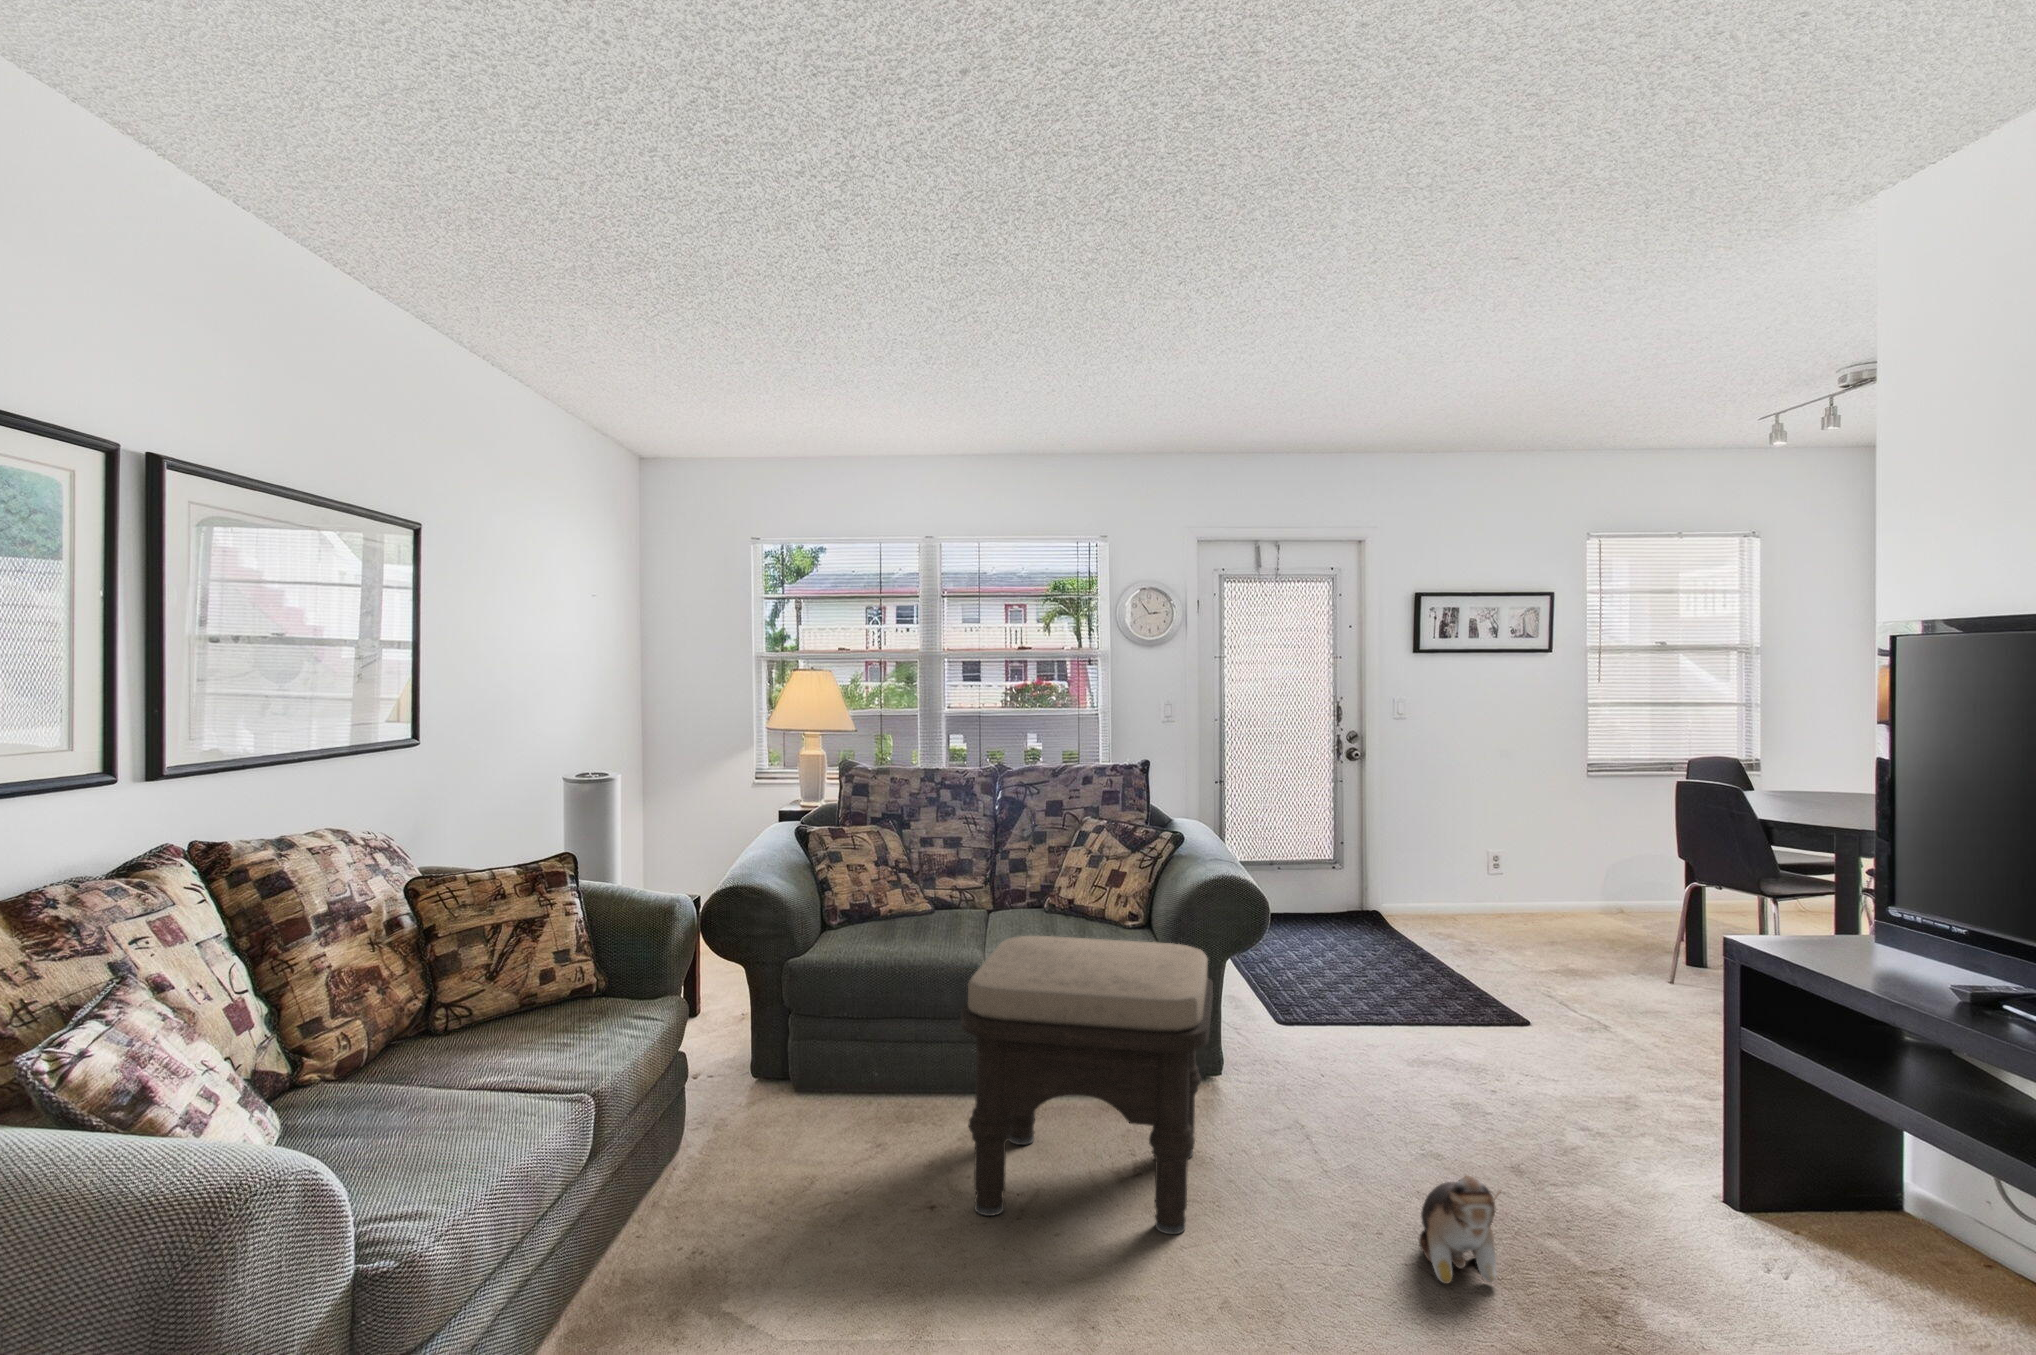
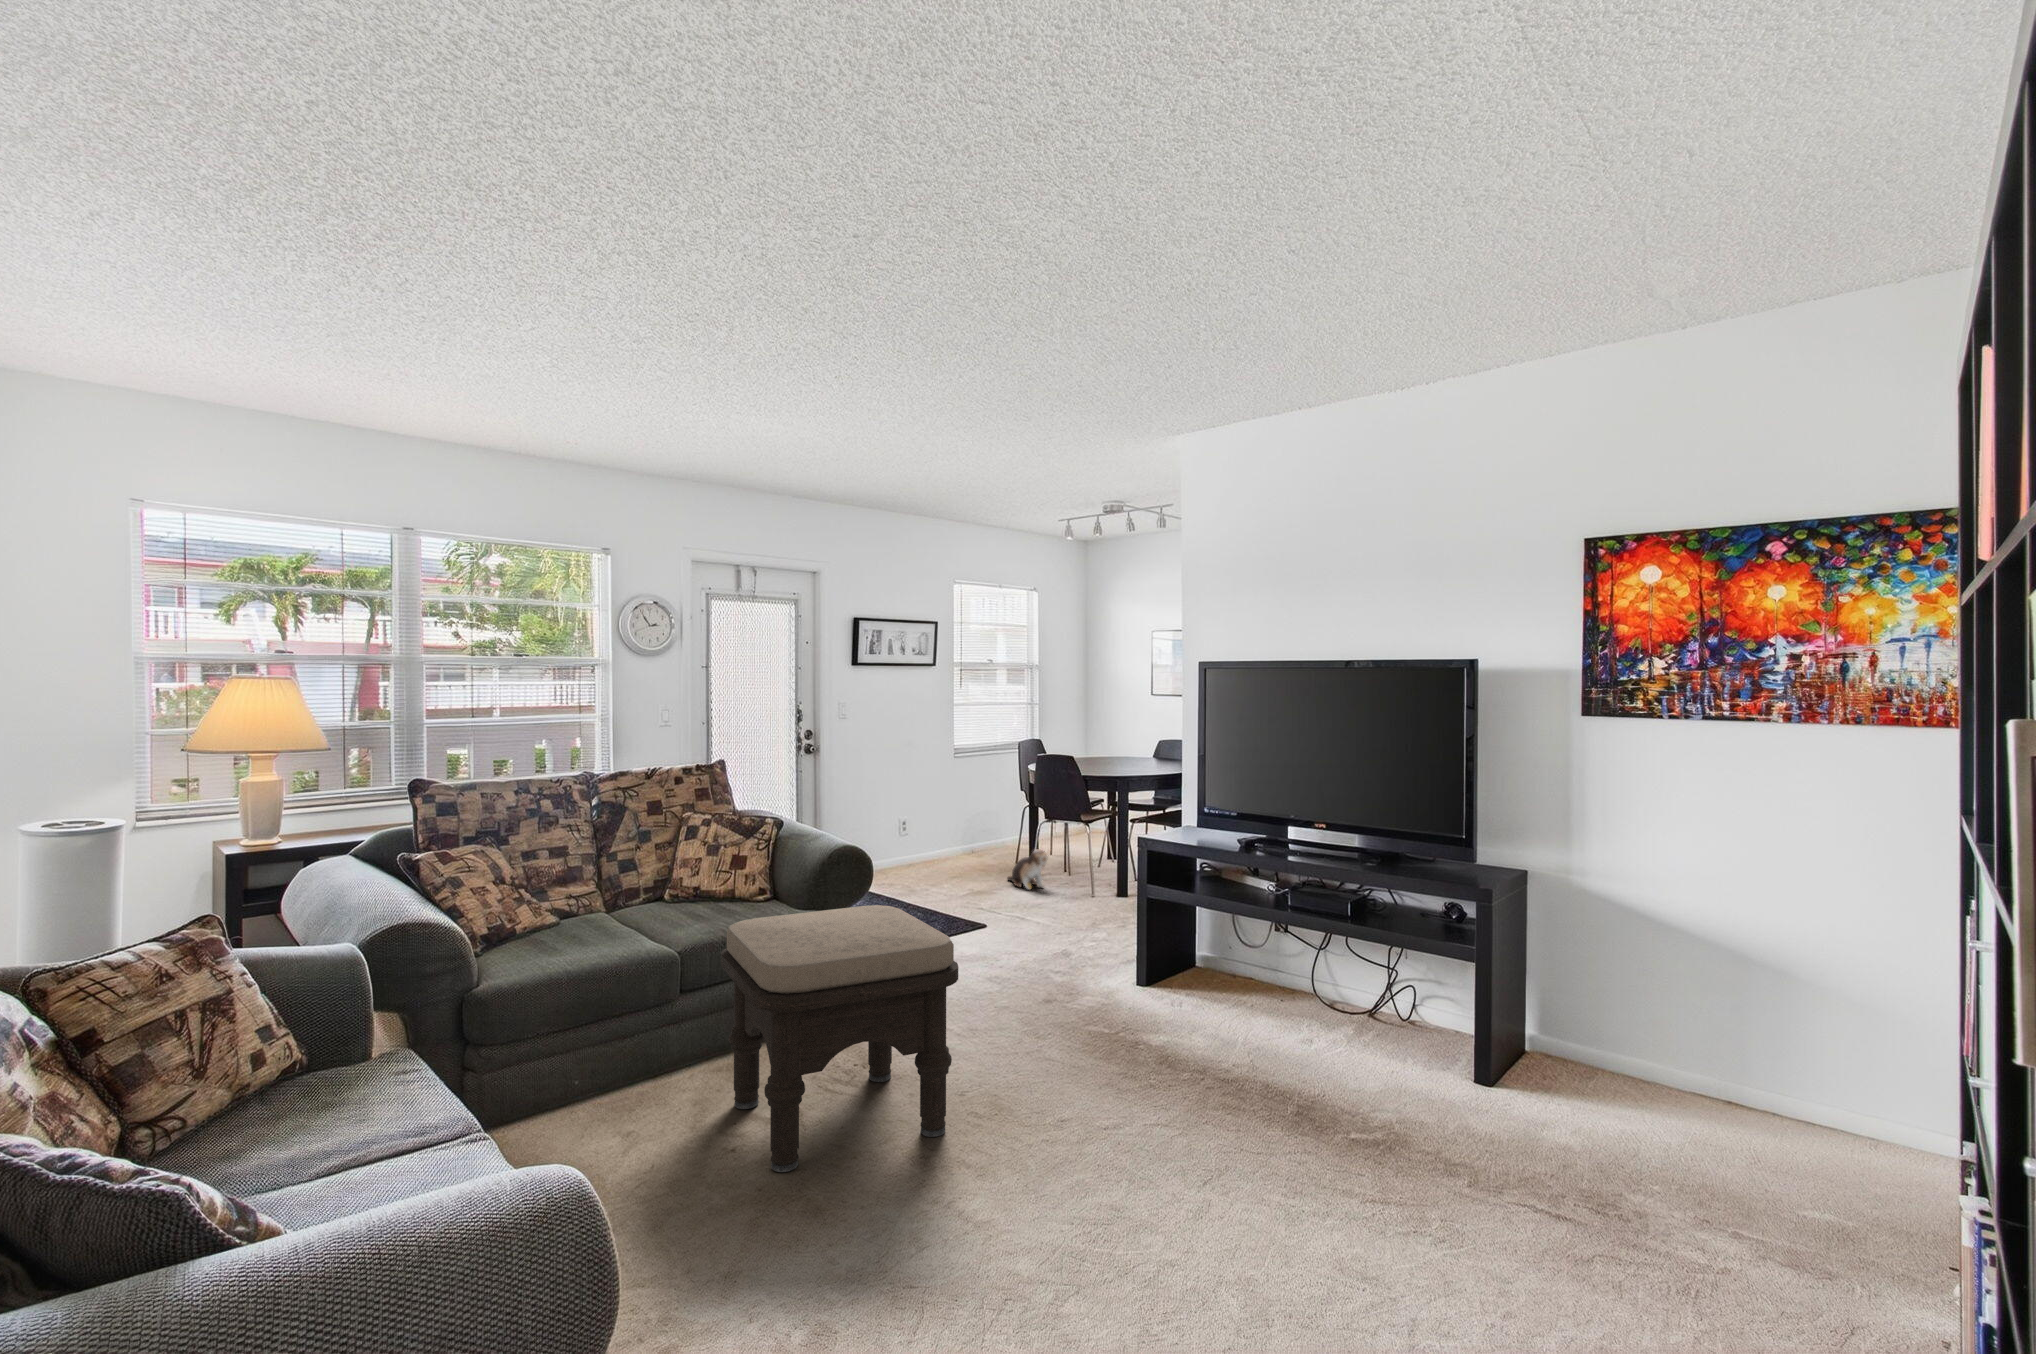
plush toy: present [1419,1175,1500,1284] -> present [1007,849,1049,890]

